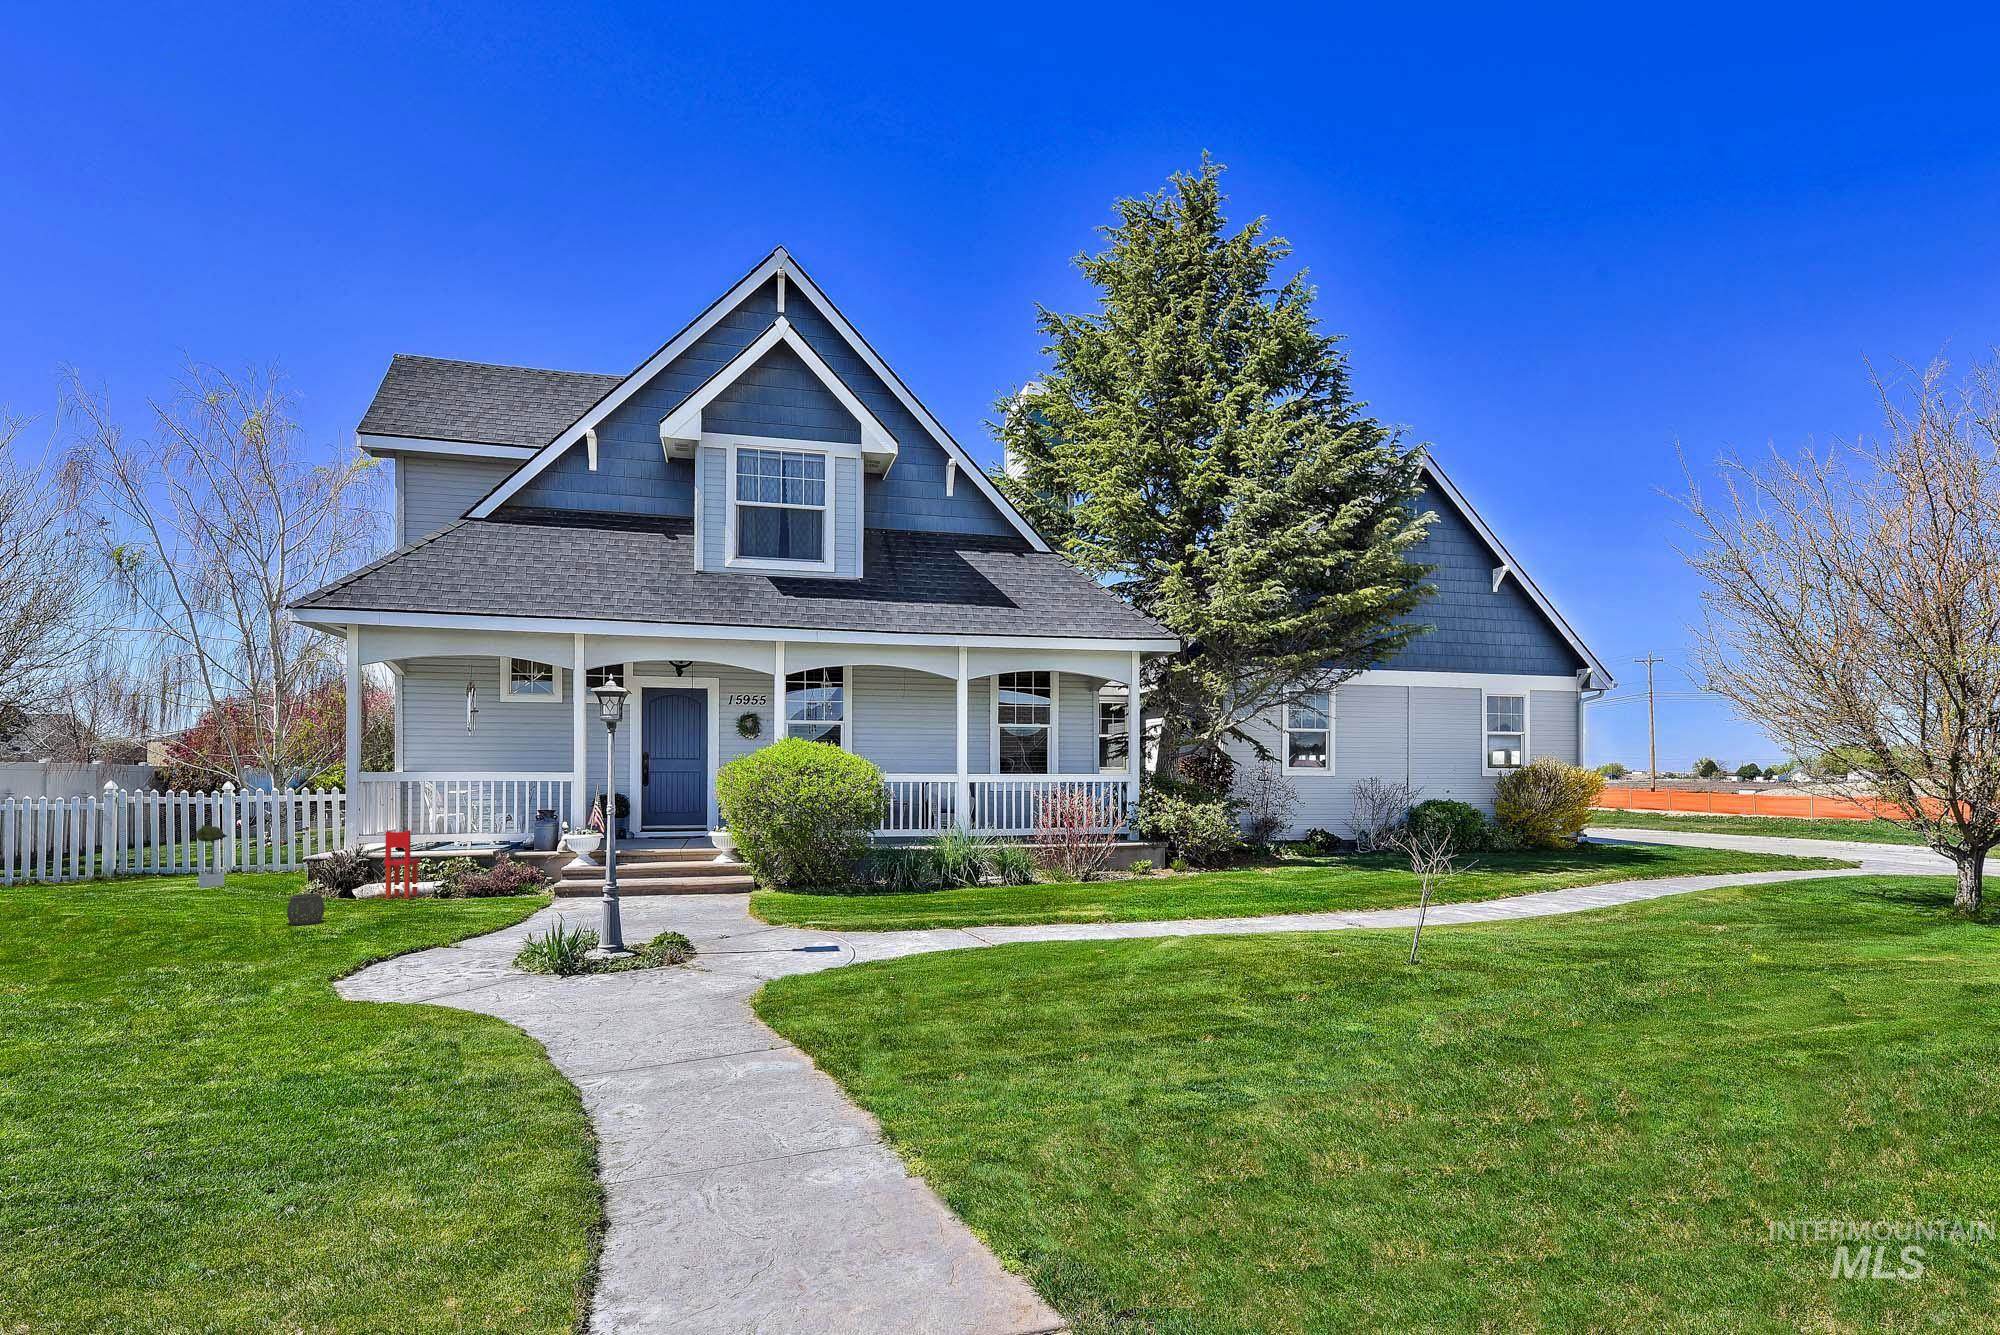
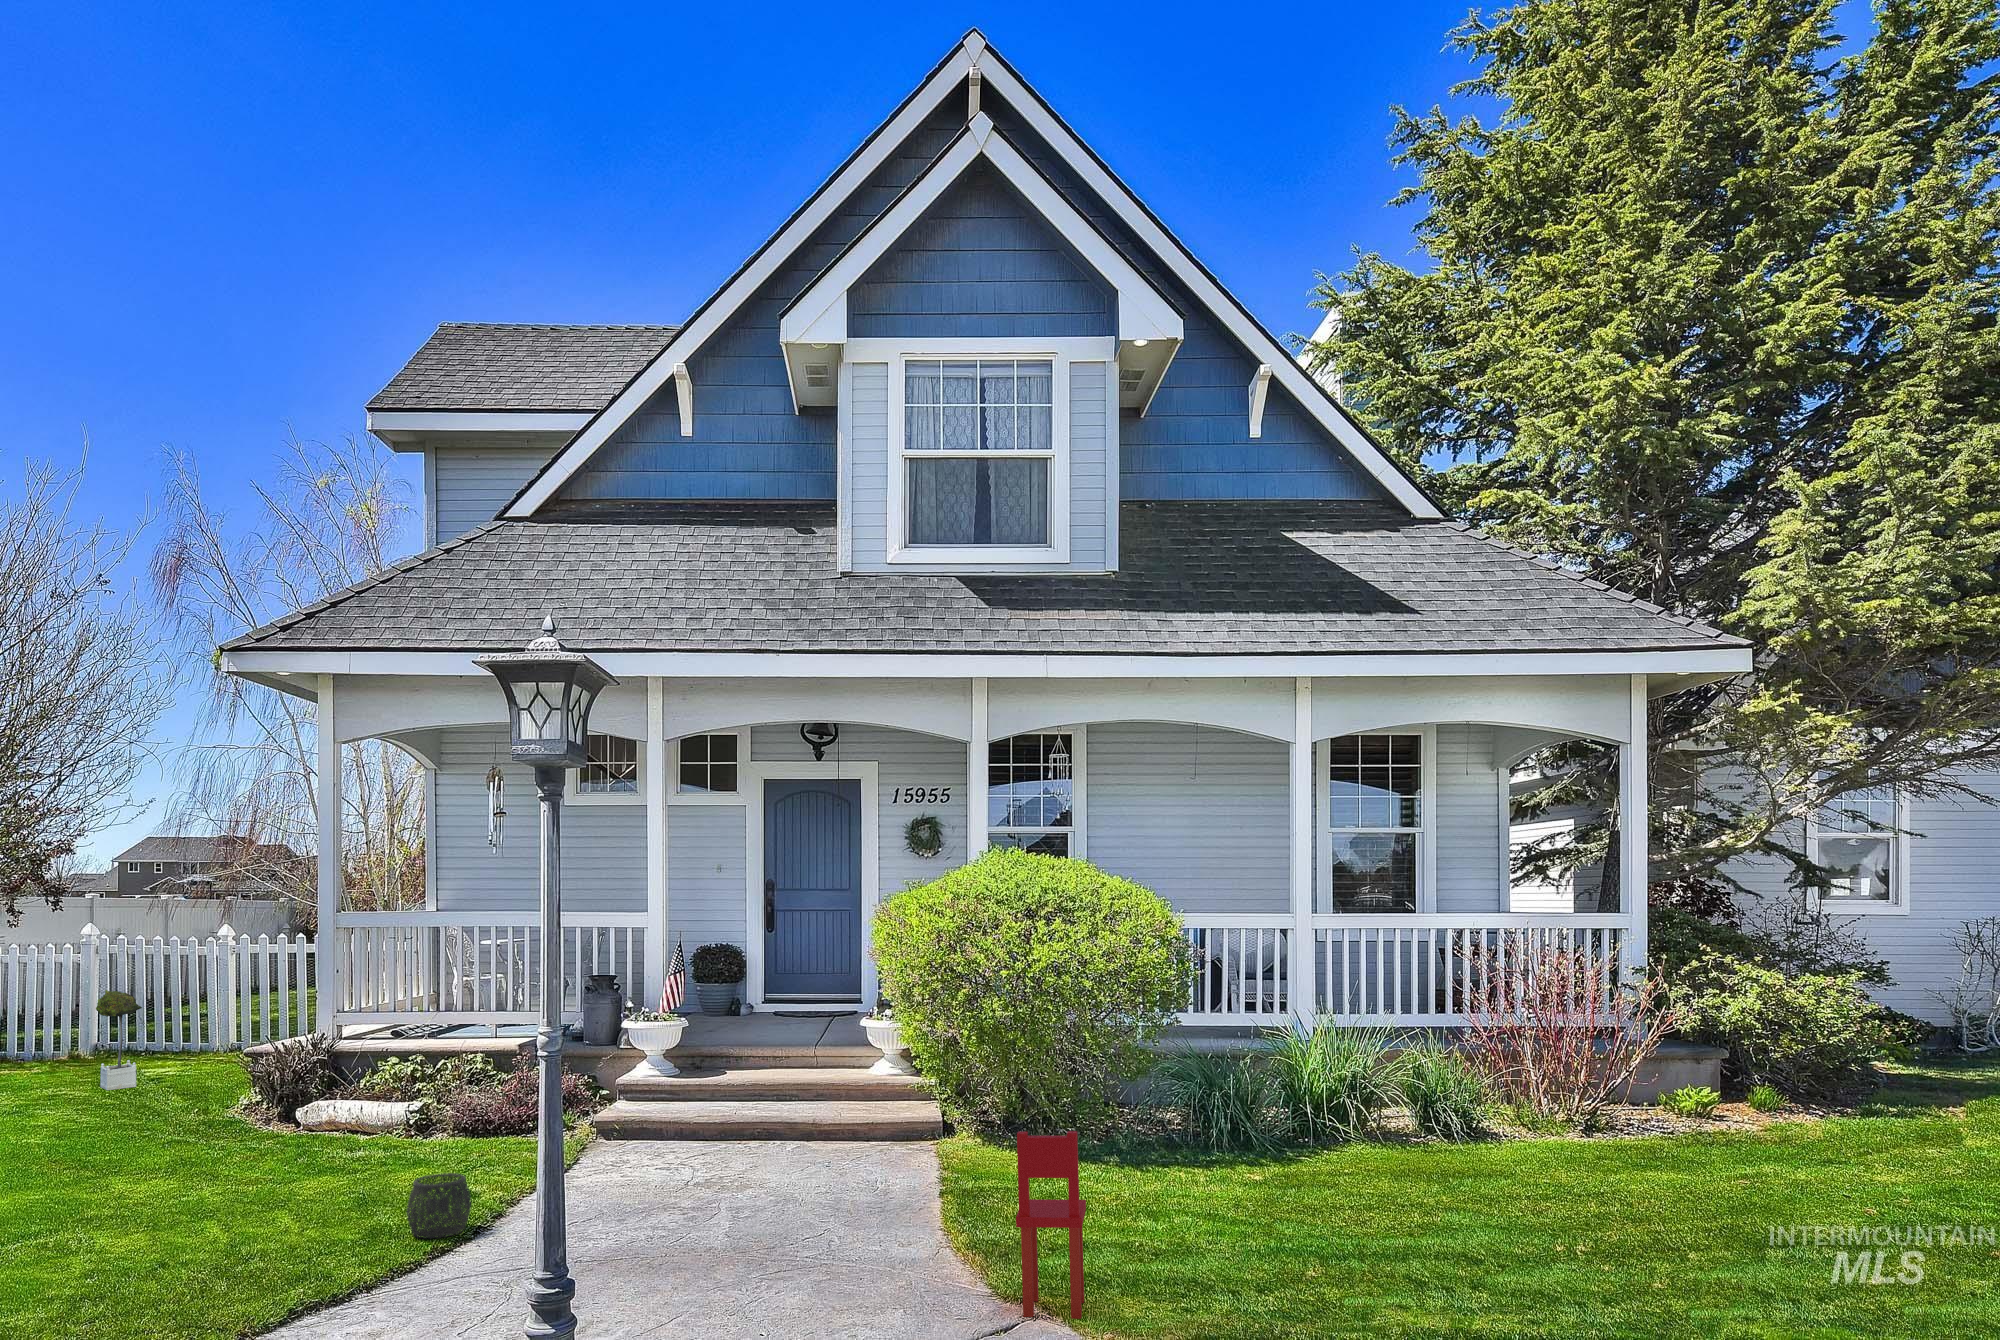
chair: present [384,830,420,899] -> present [1016,1131,1086,1319]
woven basket: present [287,893,325,925] -> present [407,1173,471,1239]

